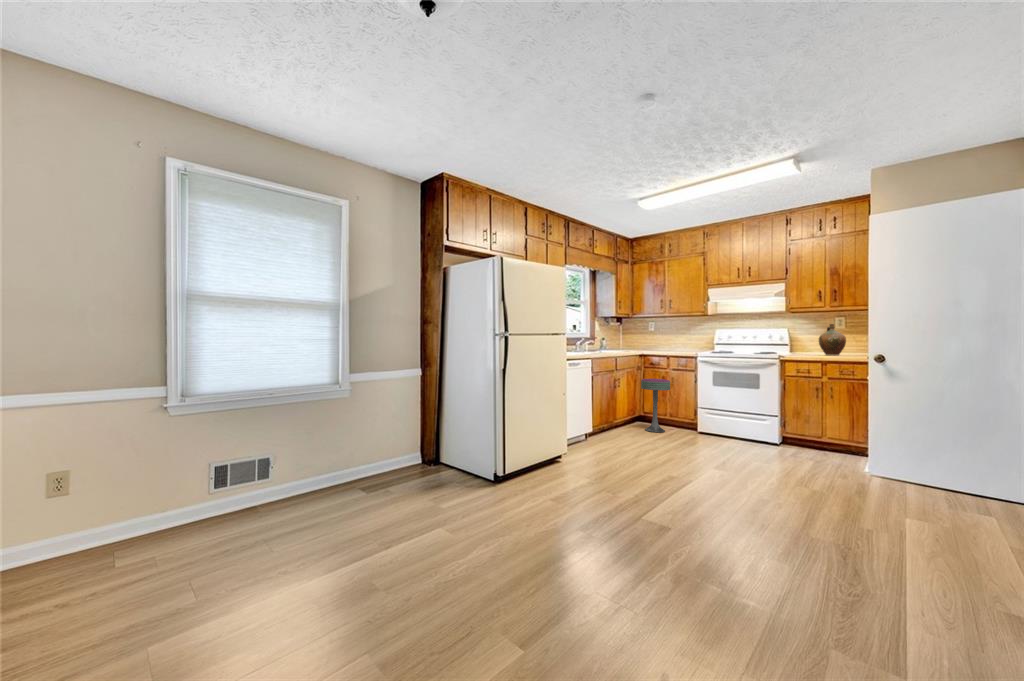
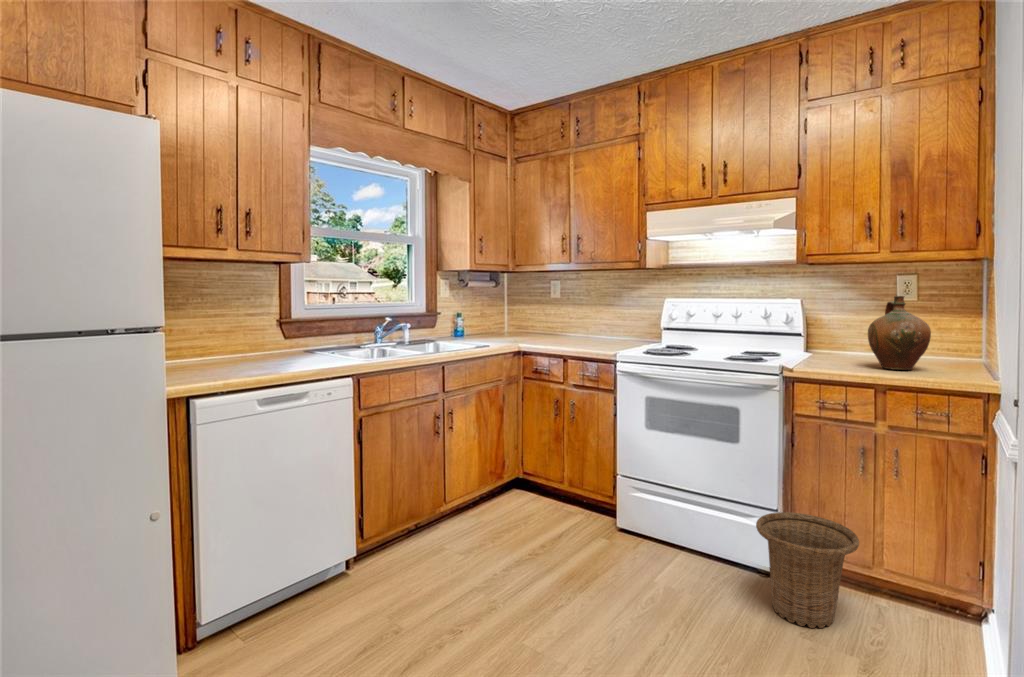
bar stool: present [641,379,670,432] -> none [504,407,563,525]
basket: none [770,416,816,459] -> present [756,512,859,628]

